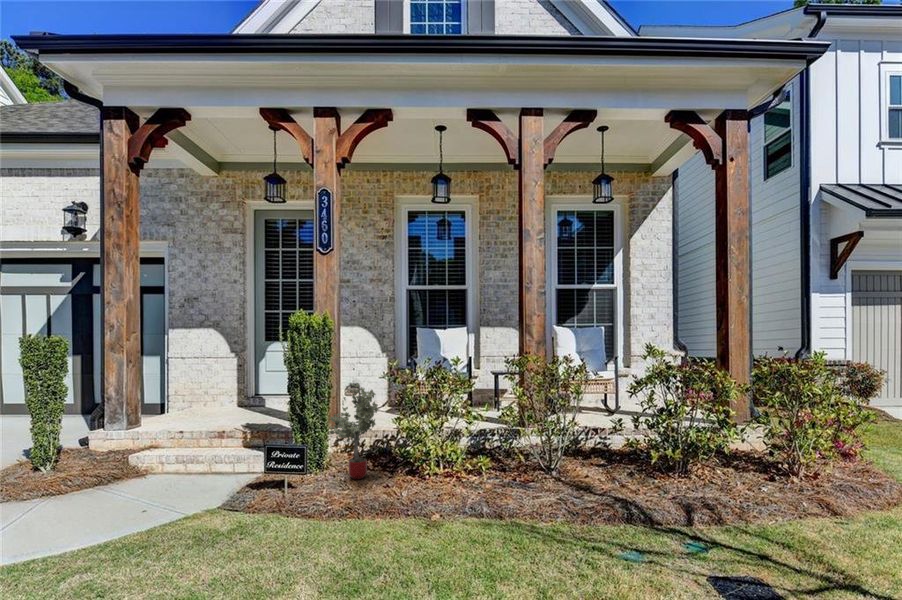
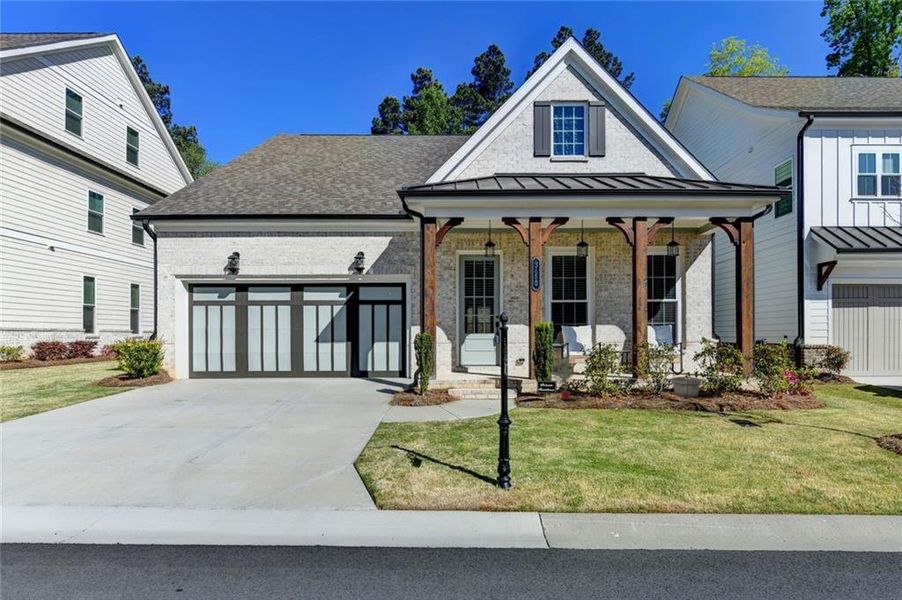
wooden bucket: none [588,419,647,473] -> present [673,377,701,397]

